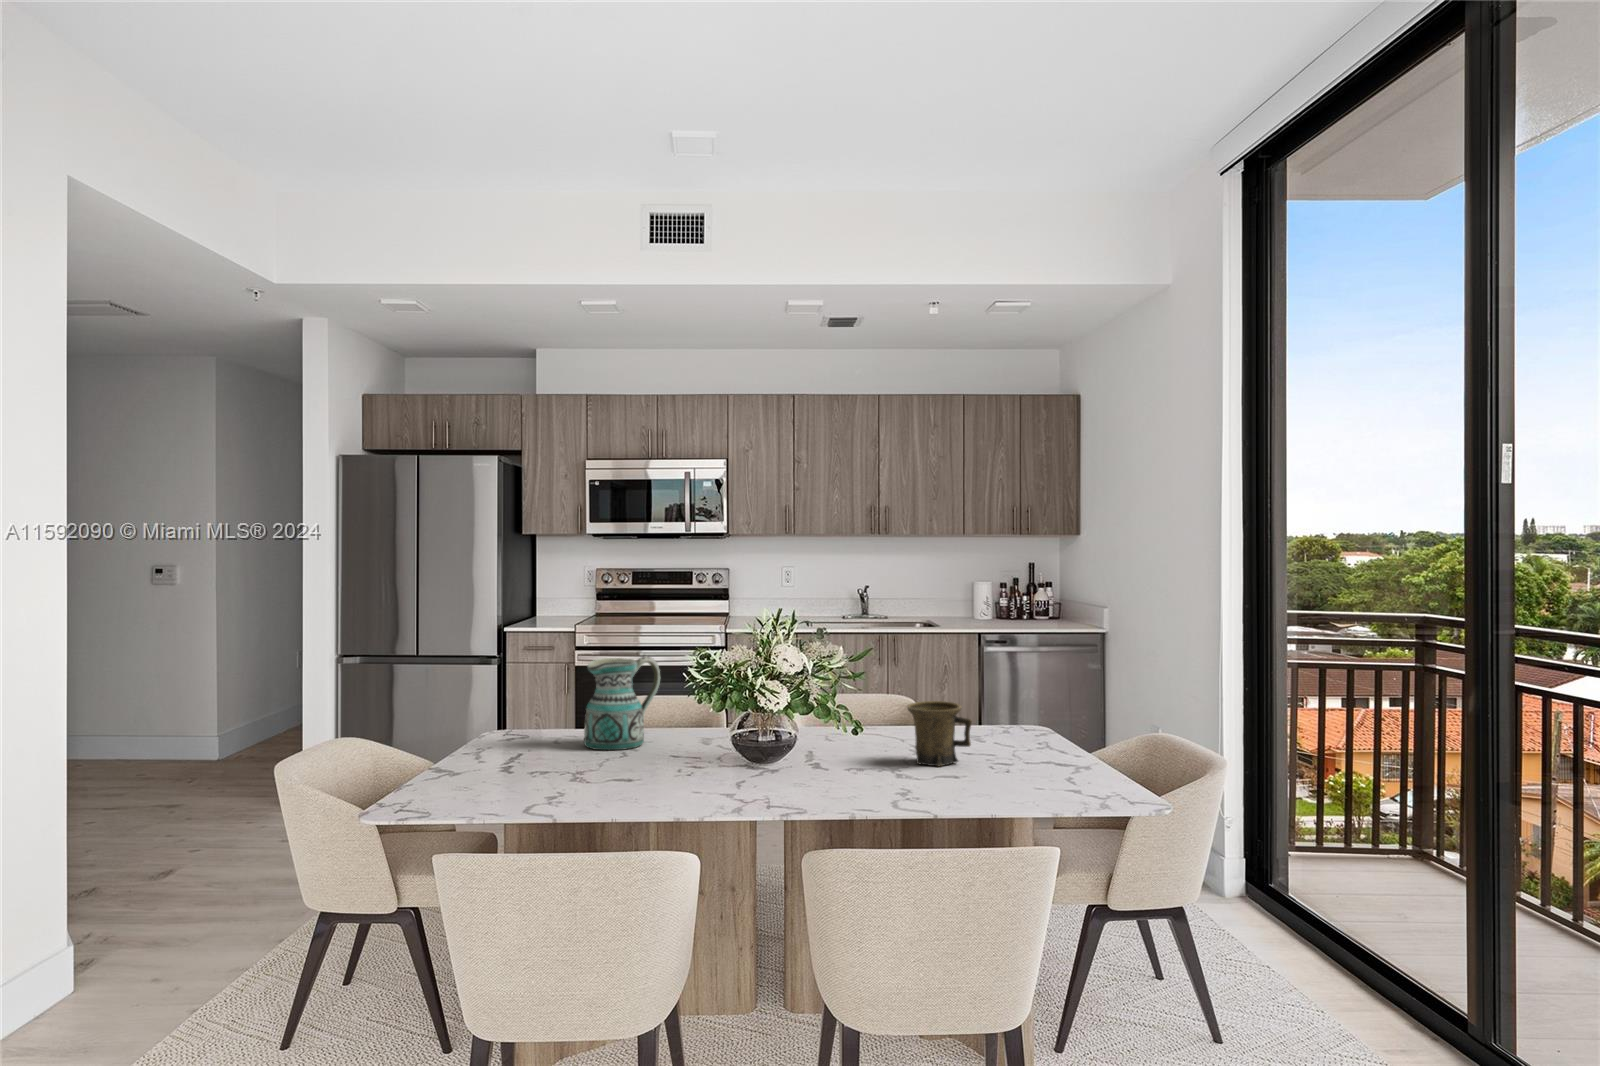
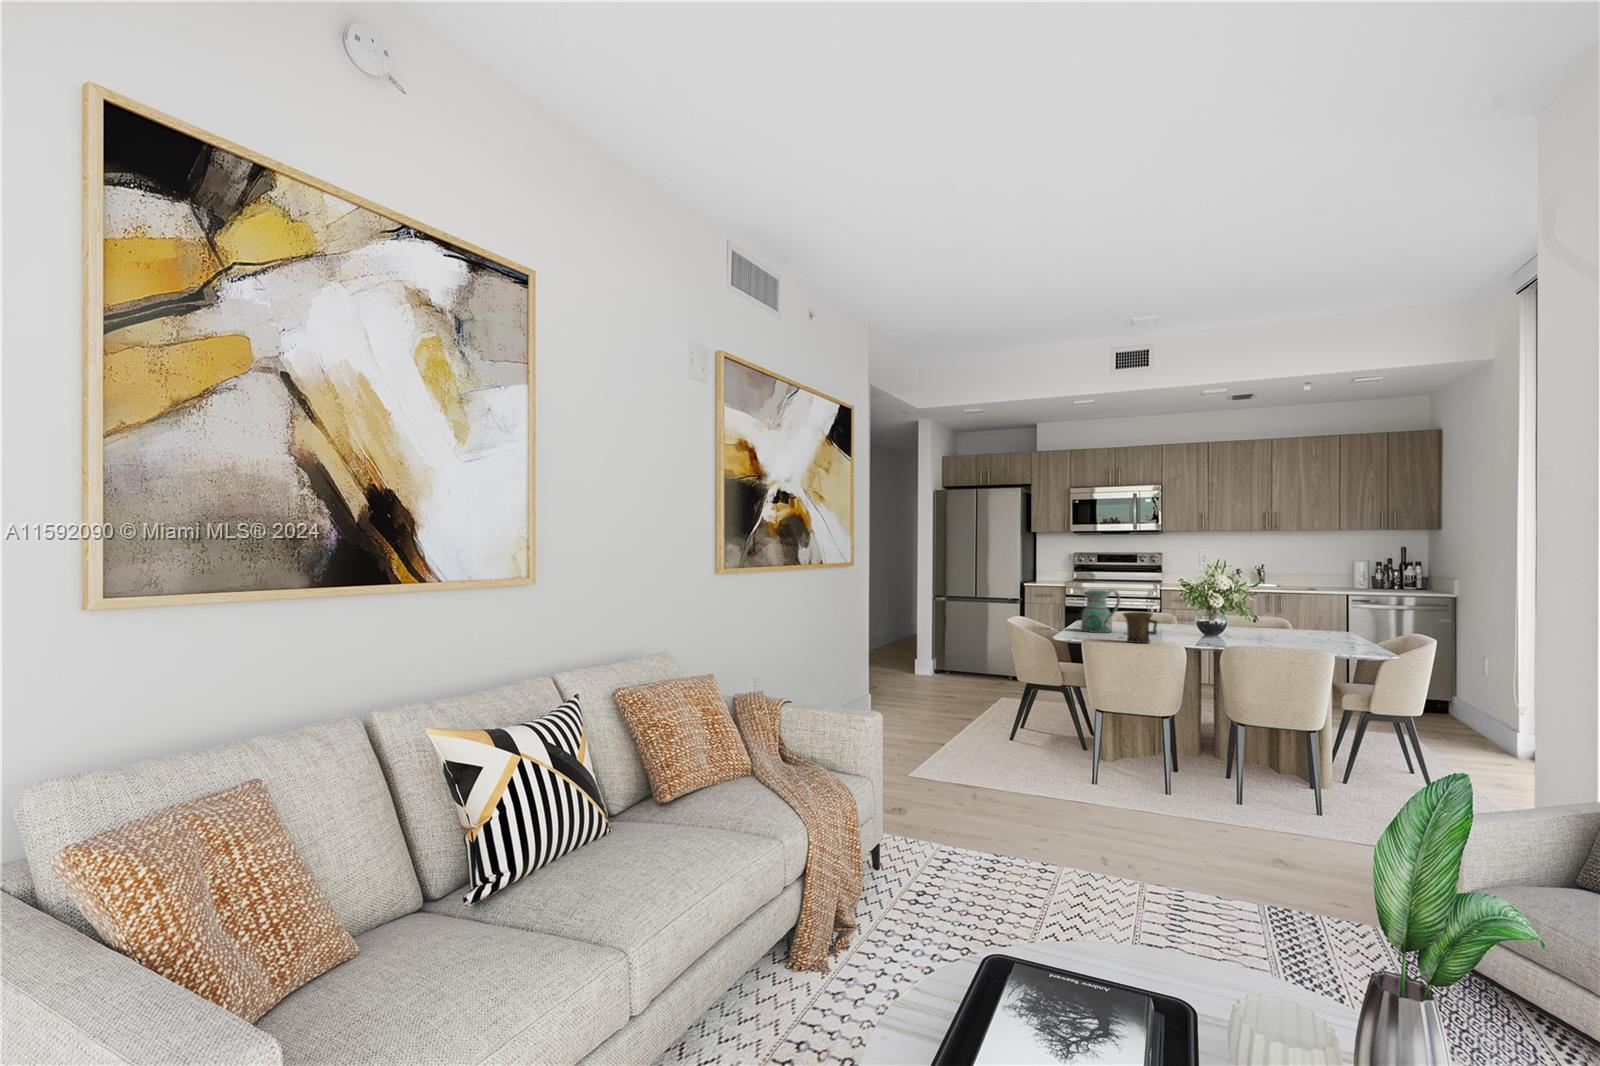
mug: present [907,701,972,766] -> present [1123,612,1157,643]

